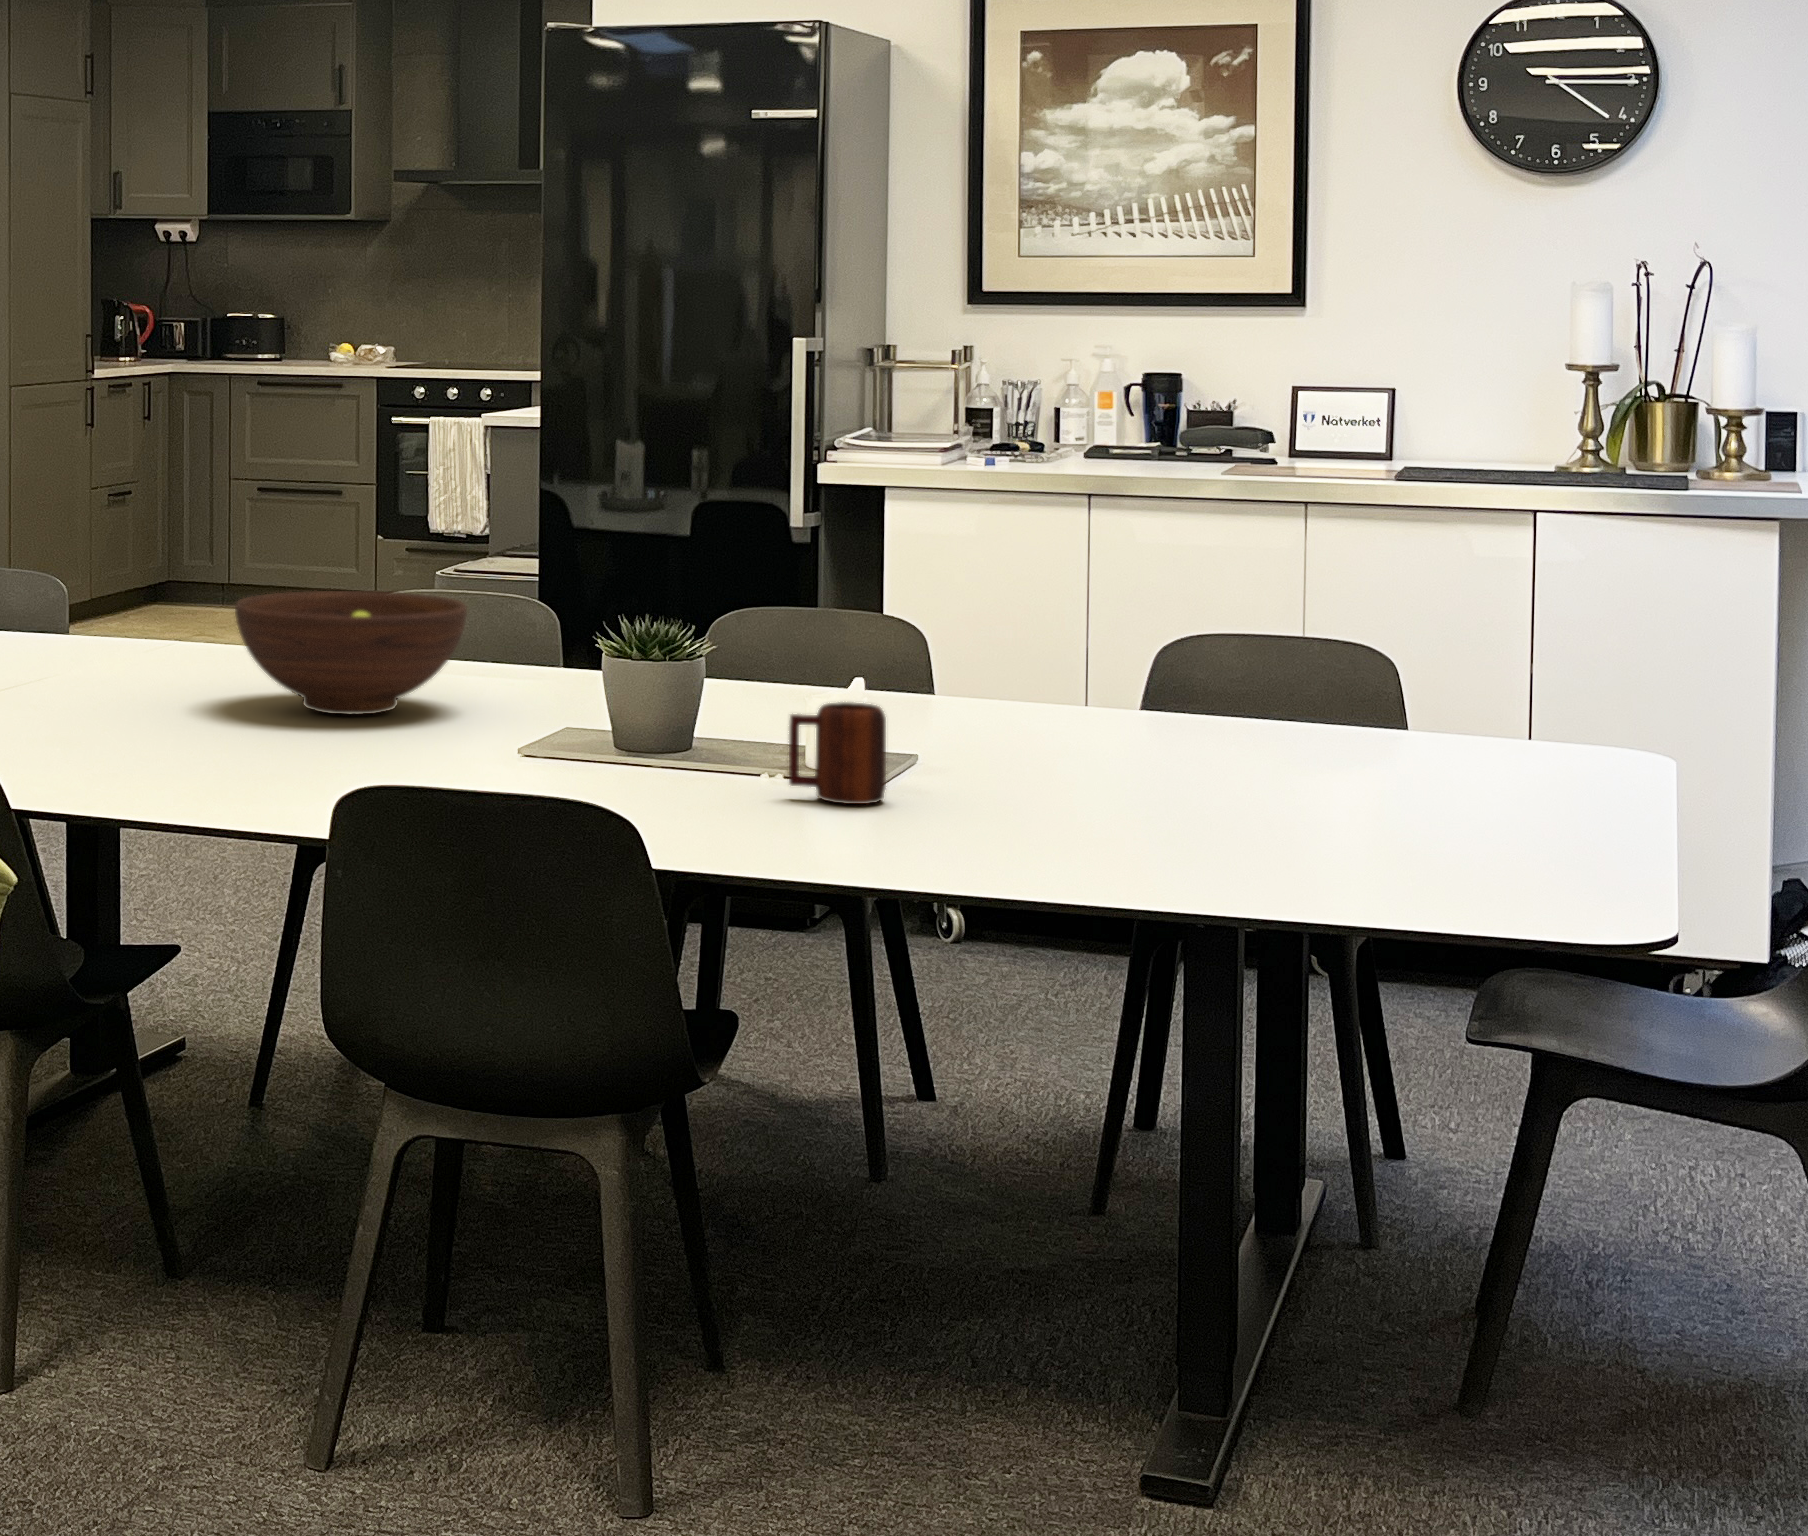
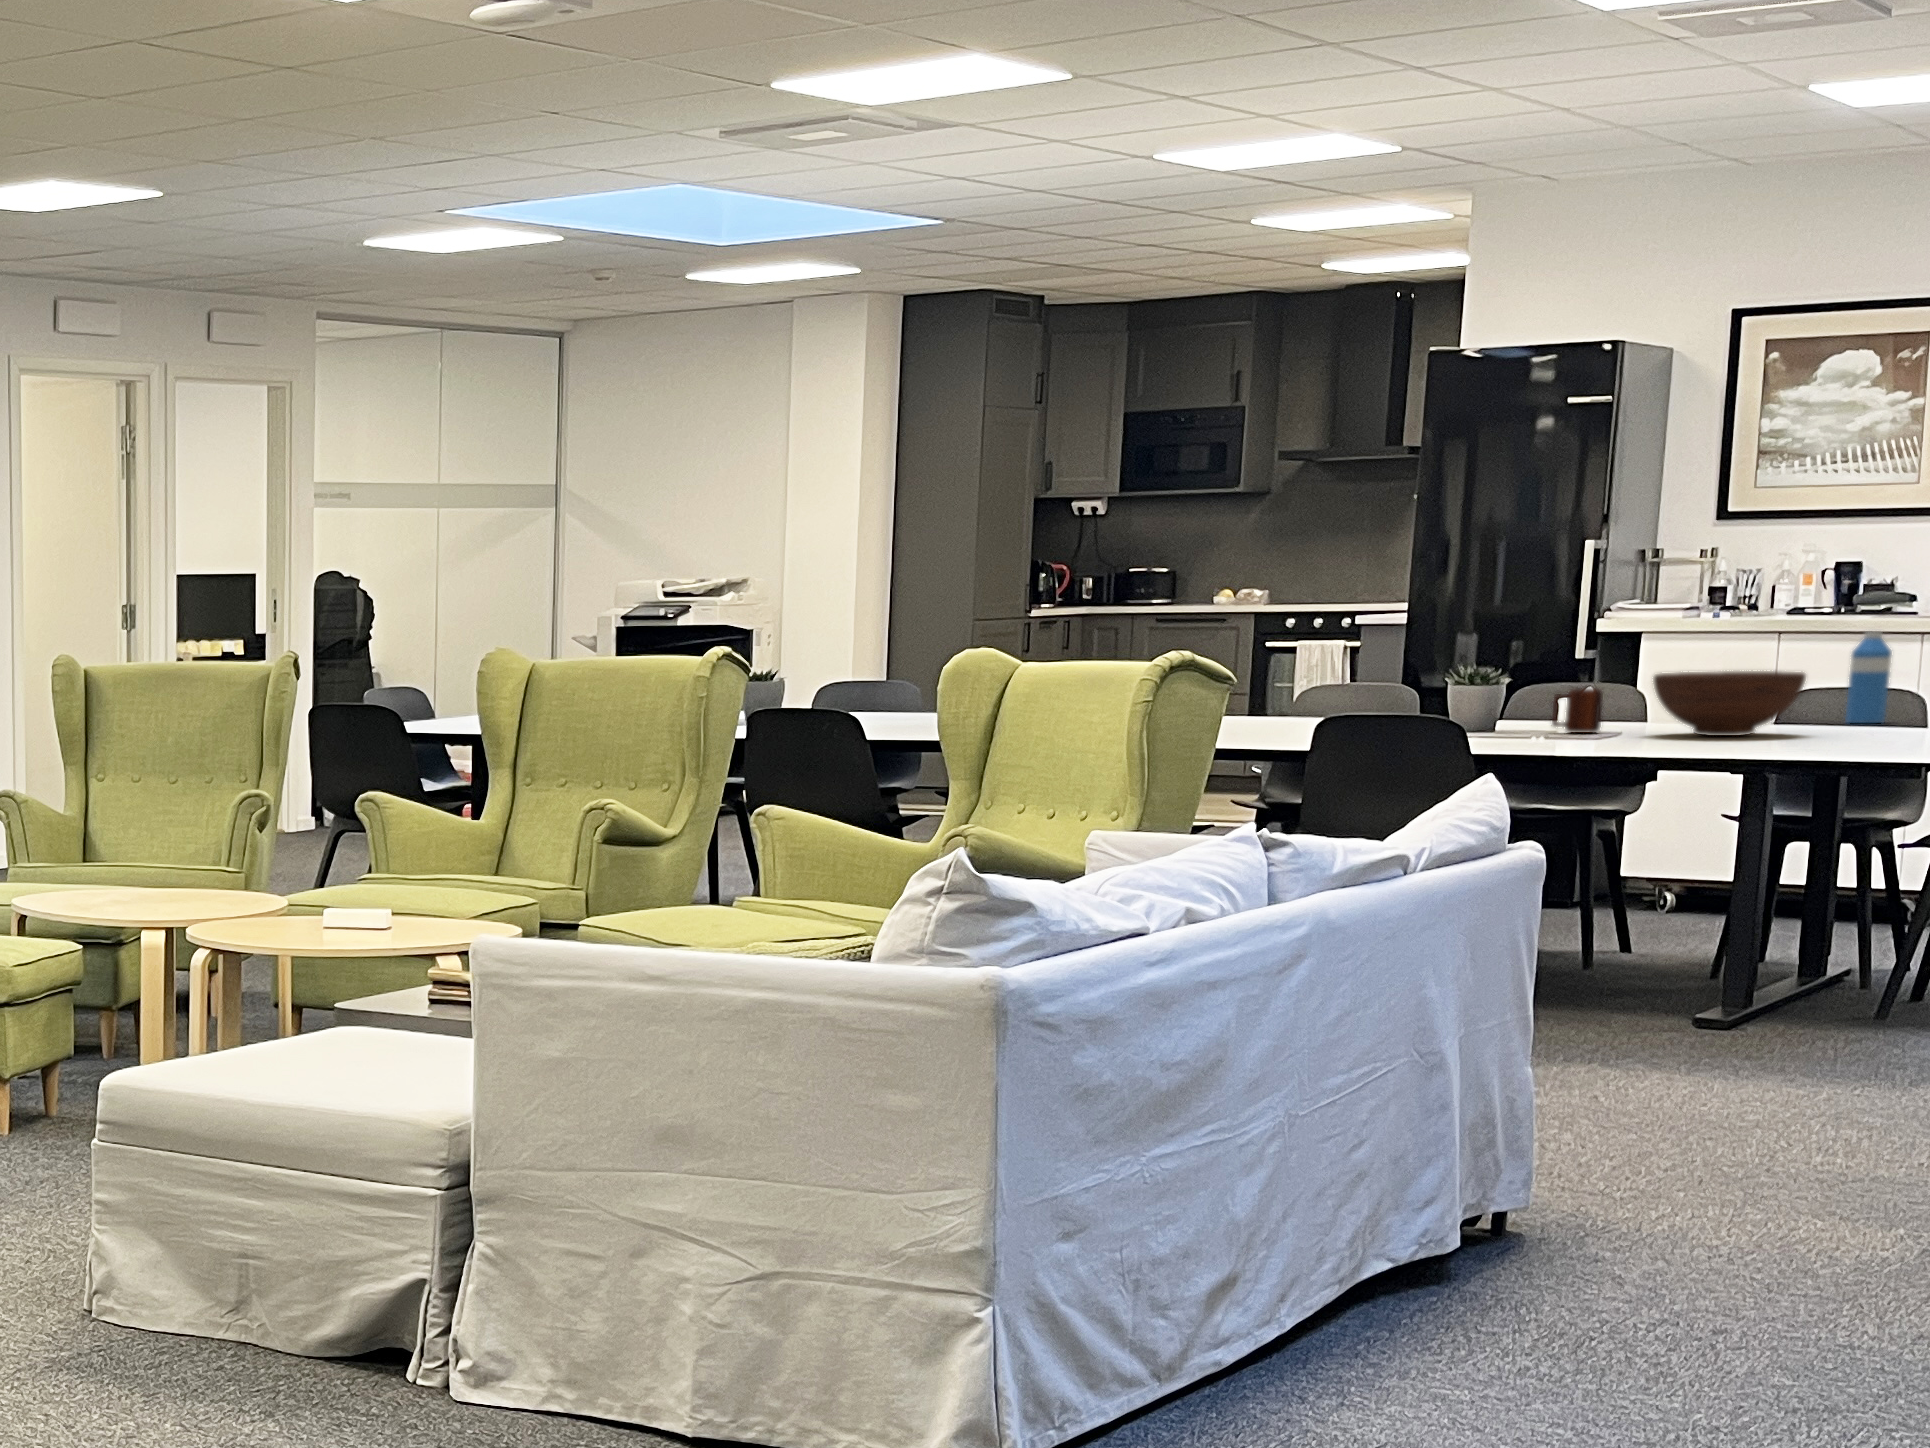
water bottle: none [1322,576,1398,765] -> present [1846,631,1892,723]
fruit bowl: present [235,591,467,715] -> present [1653,671,1806,736]

